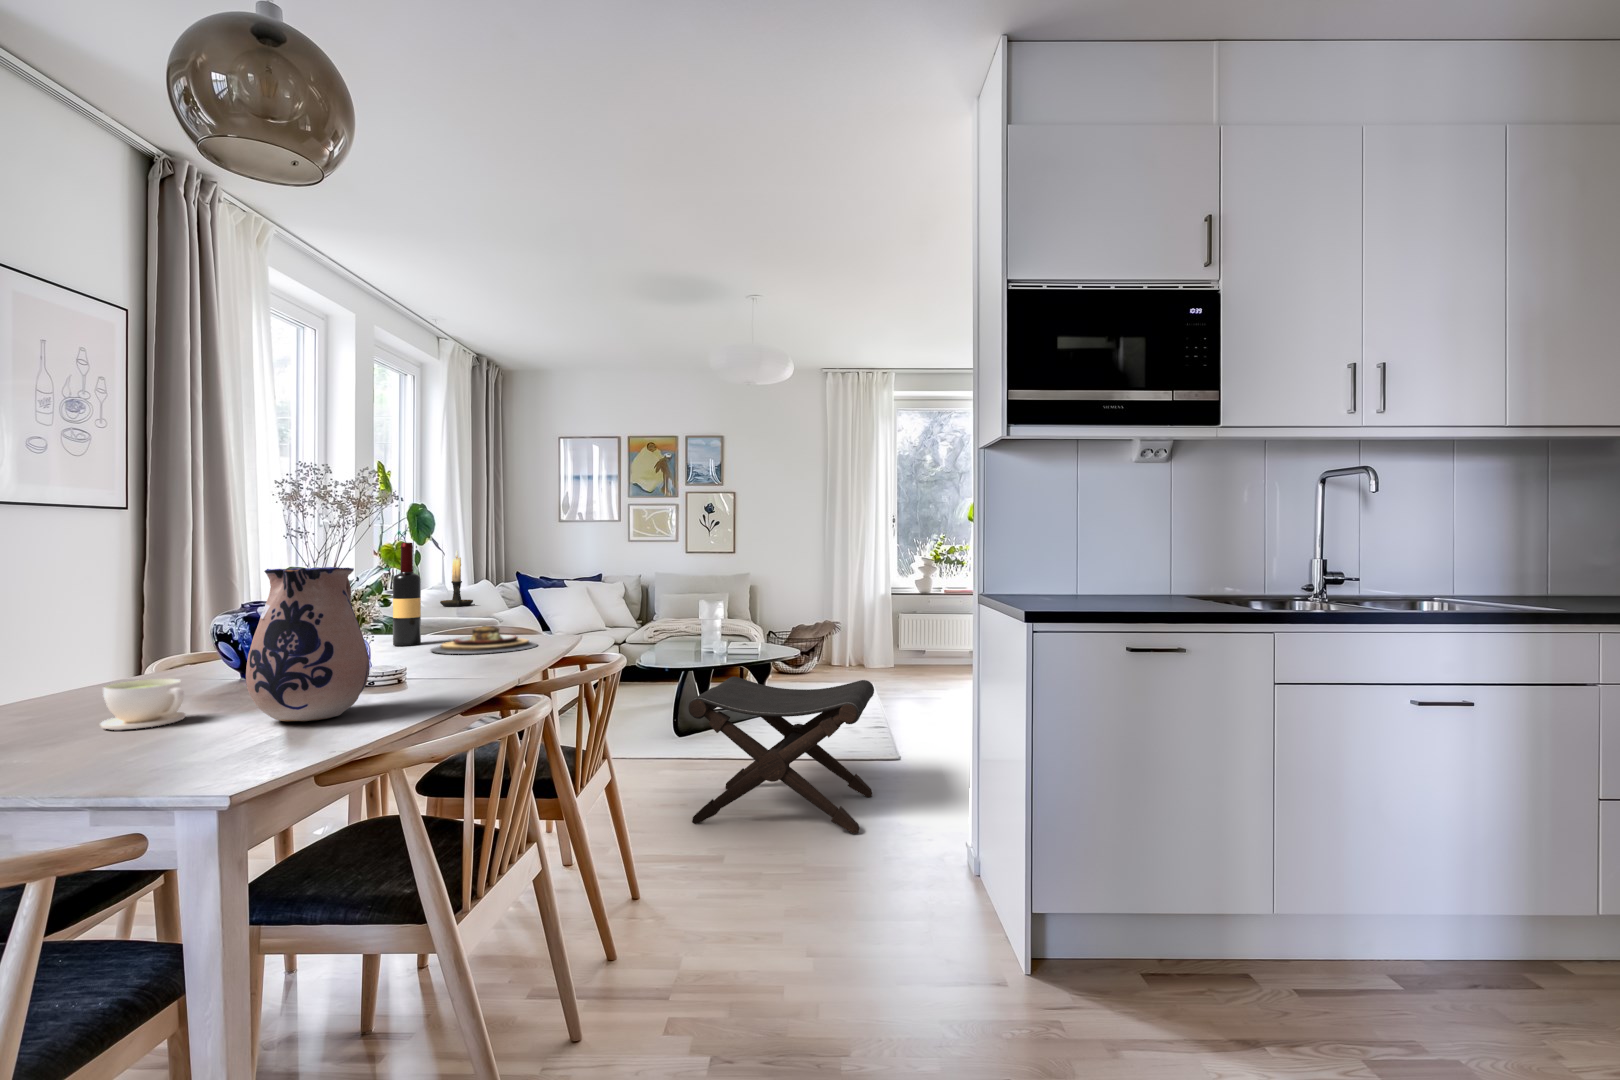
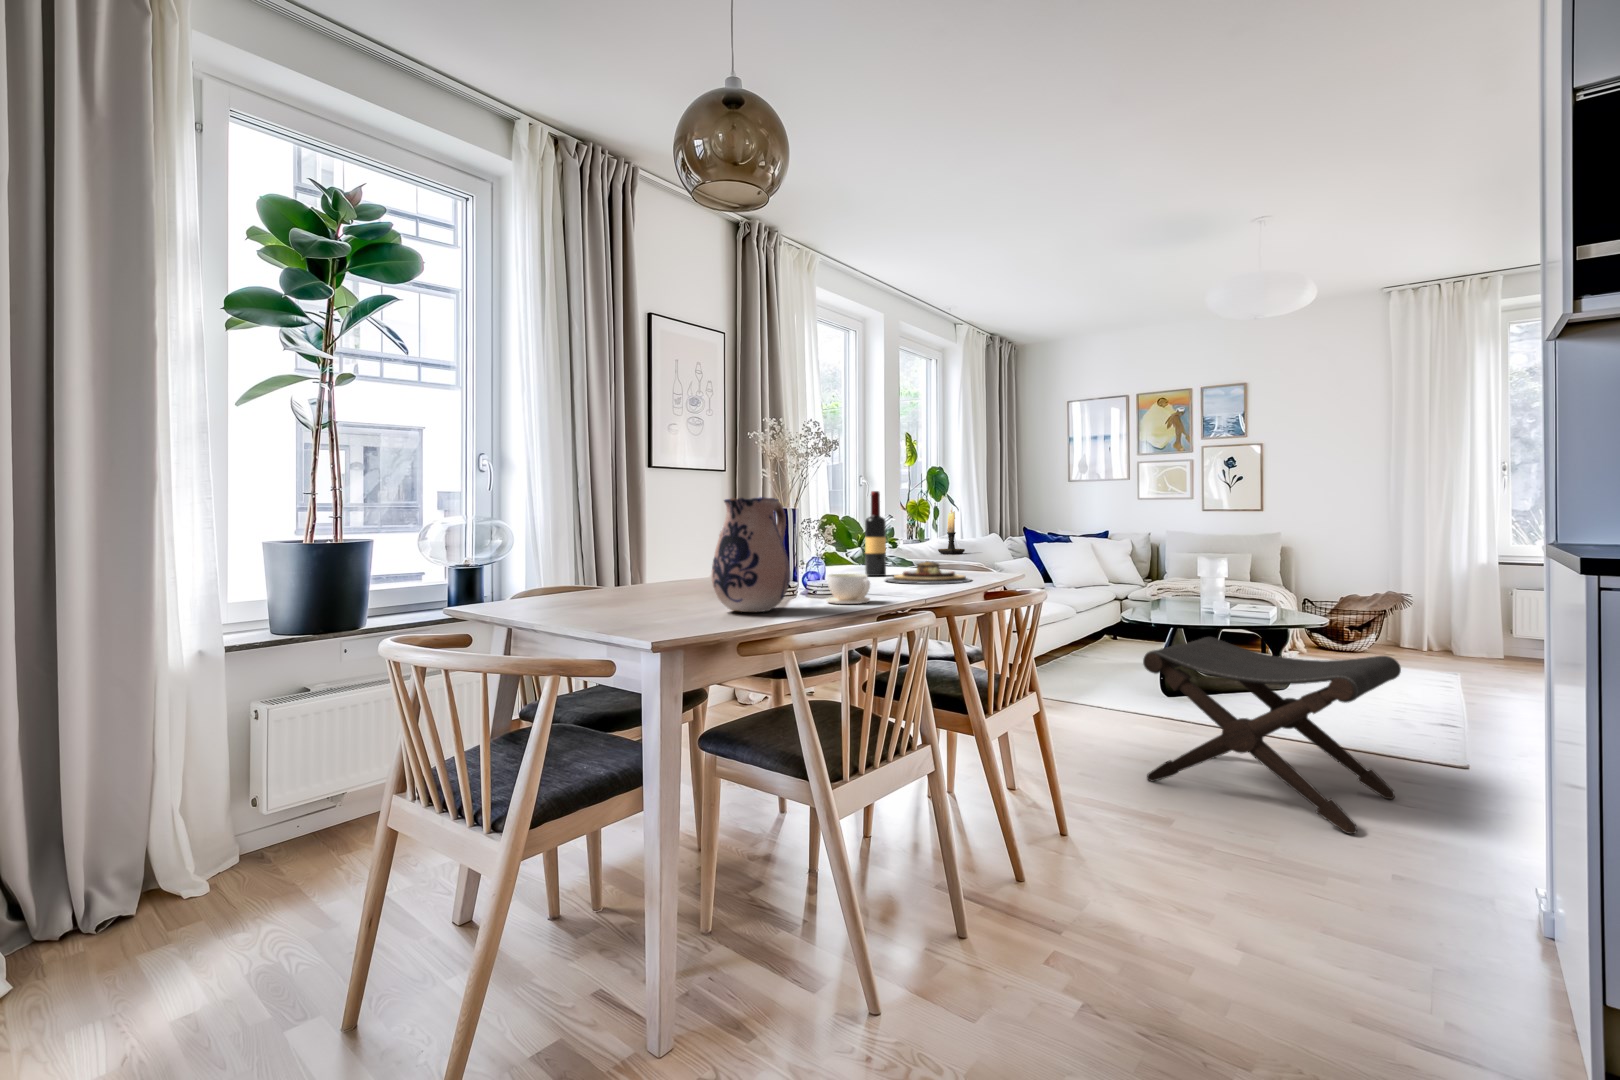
coffee cup: present [100,679,186,730] -> present [826,574,870,604]

